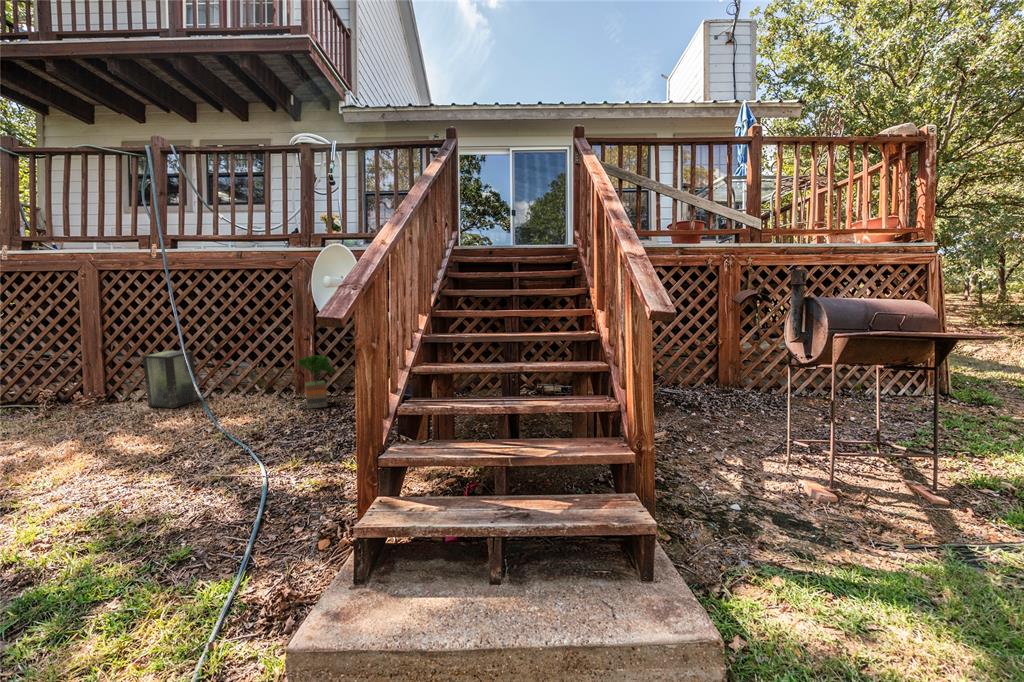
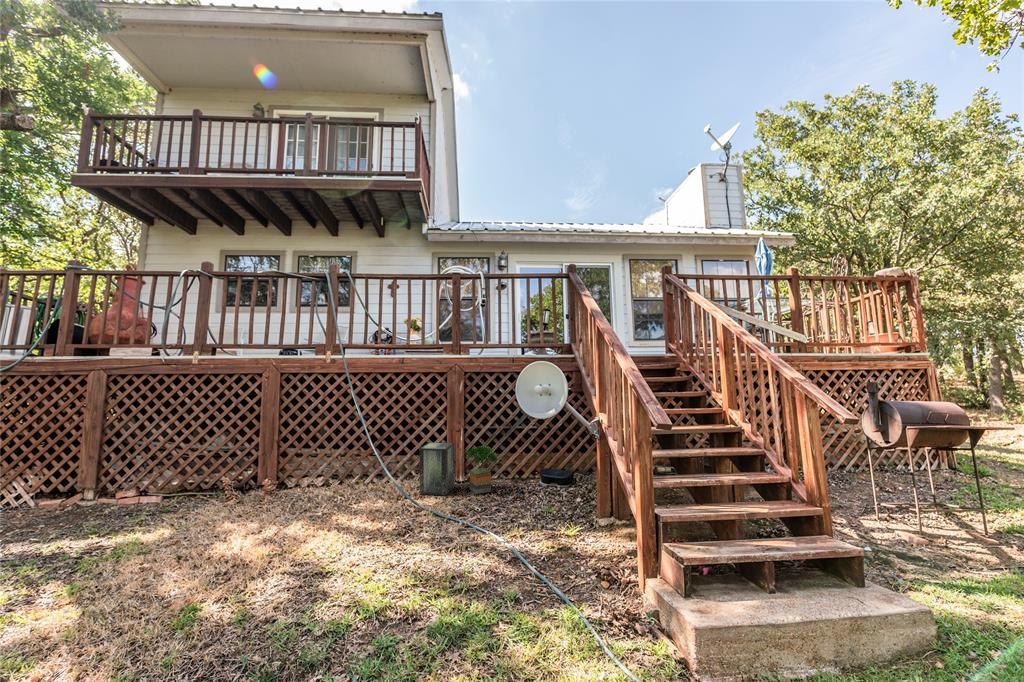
storage box: present [143,350,198,408] -> present [419,442,454,495]

